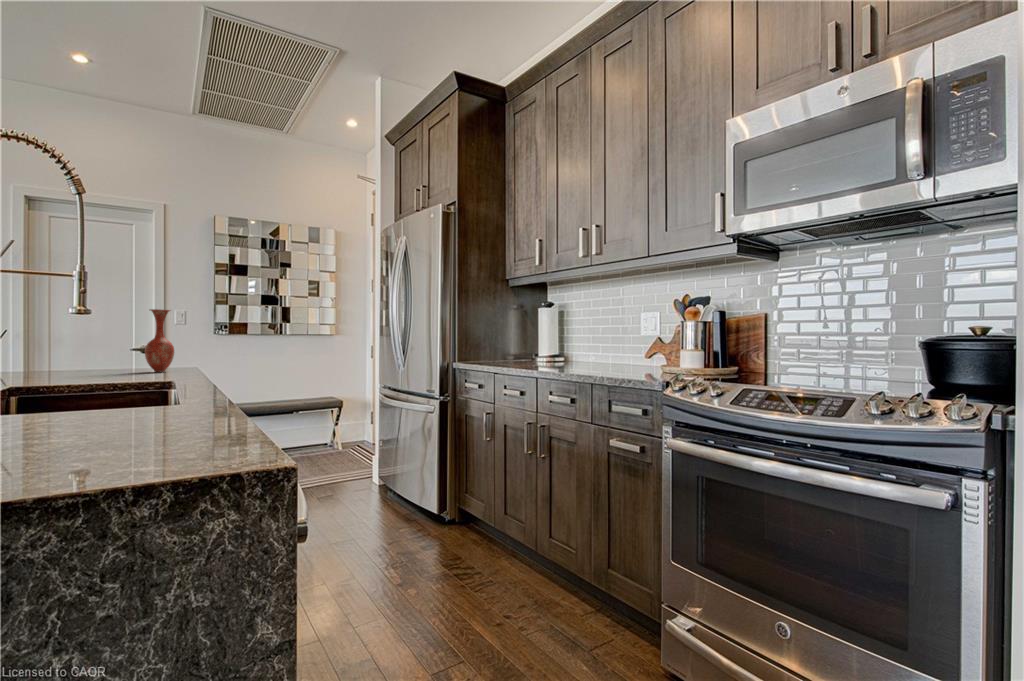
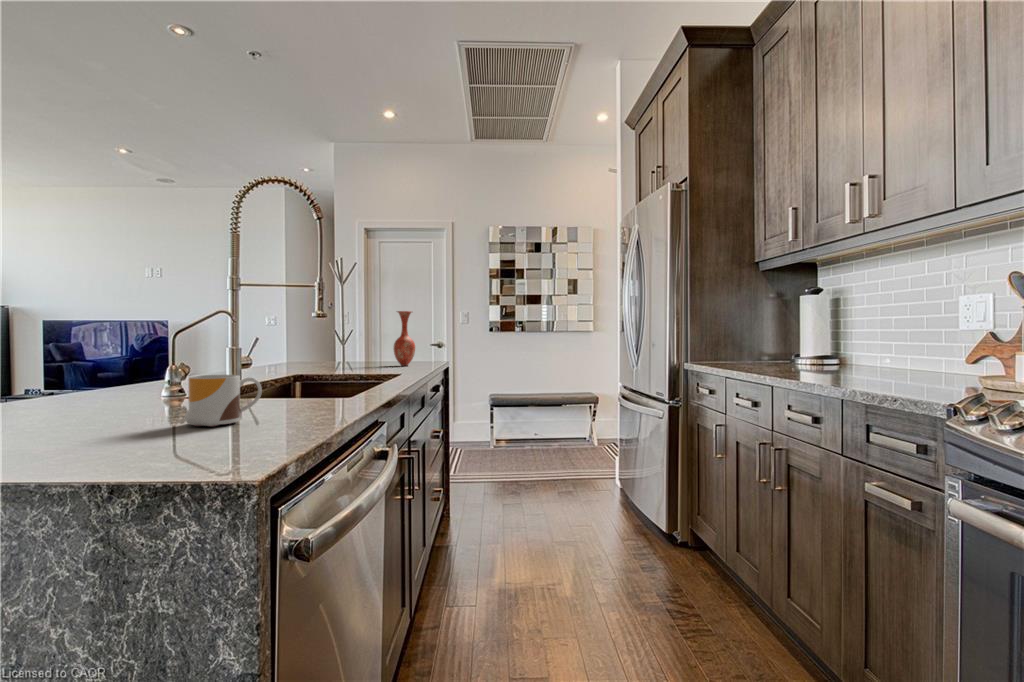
mug: none [61,380,152,438] -> present [185,375,262,427]

